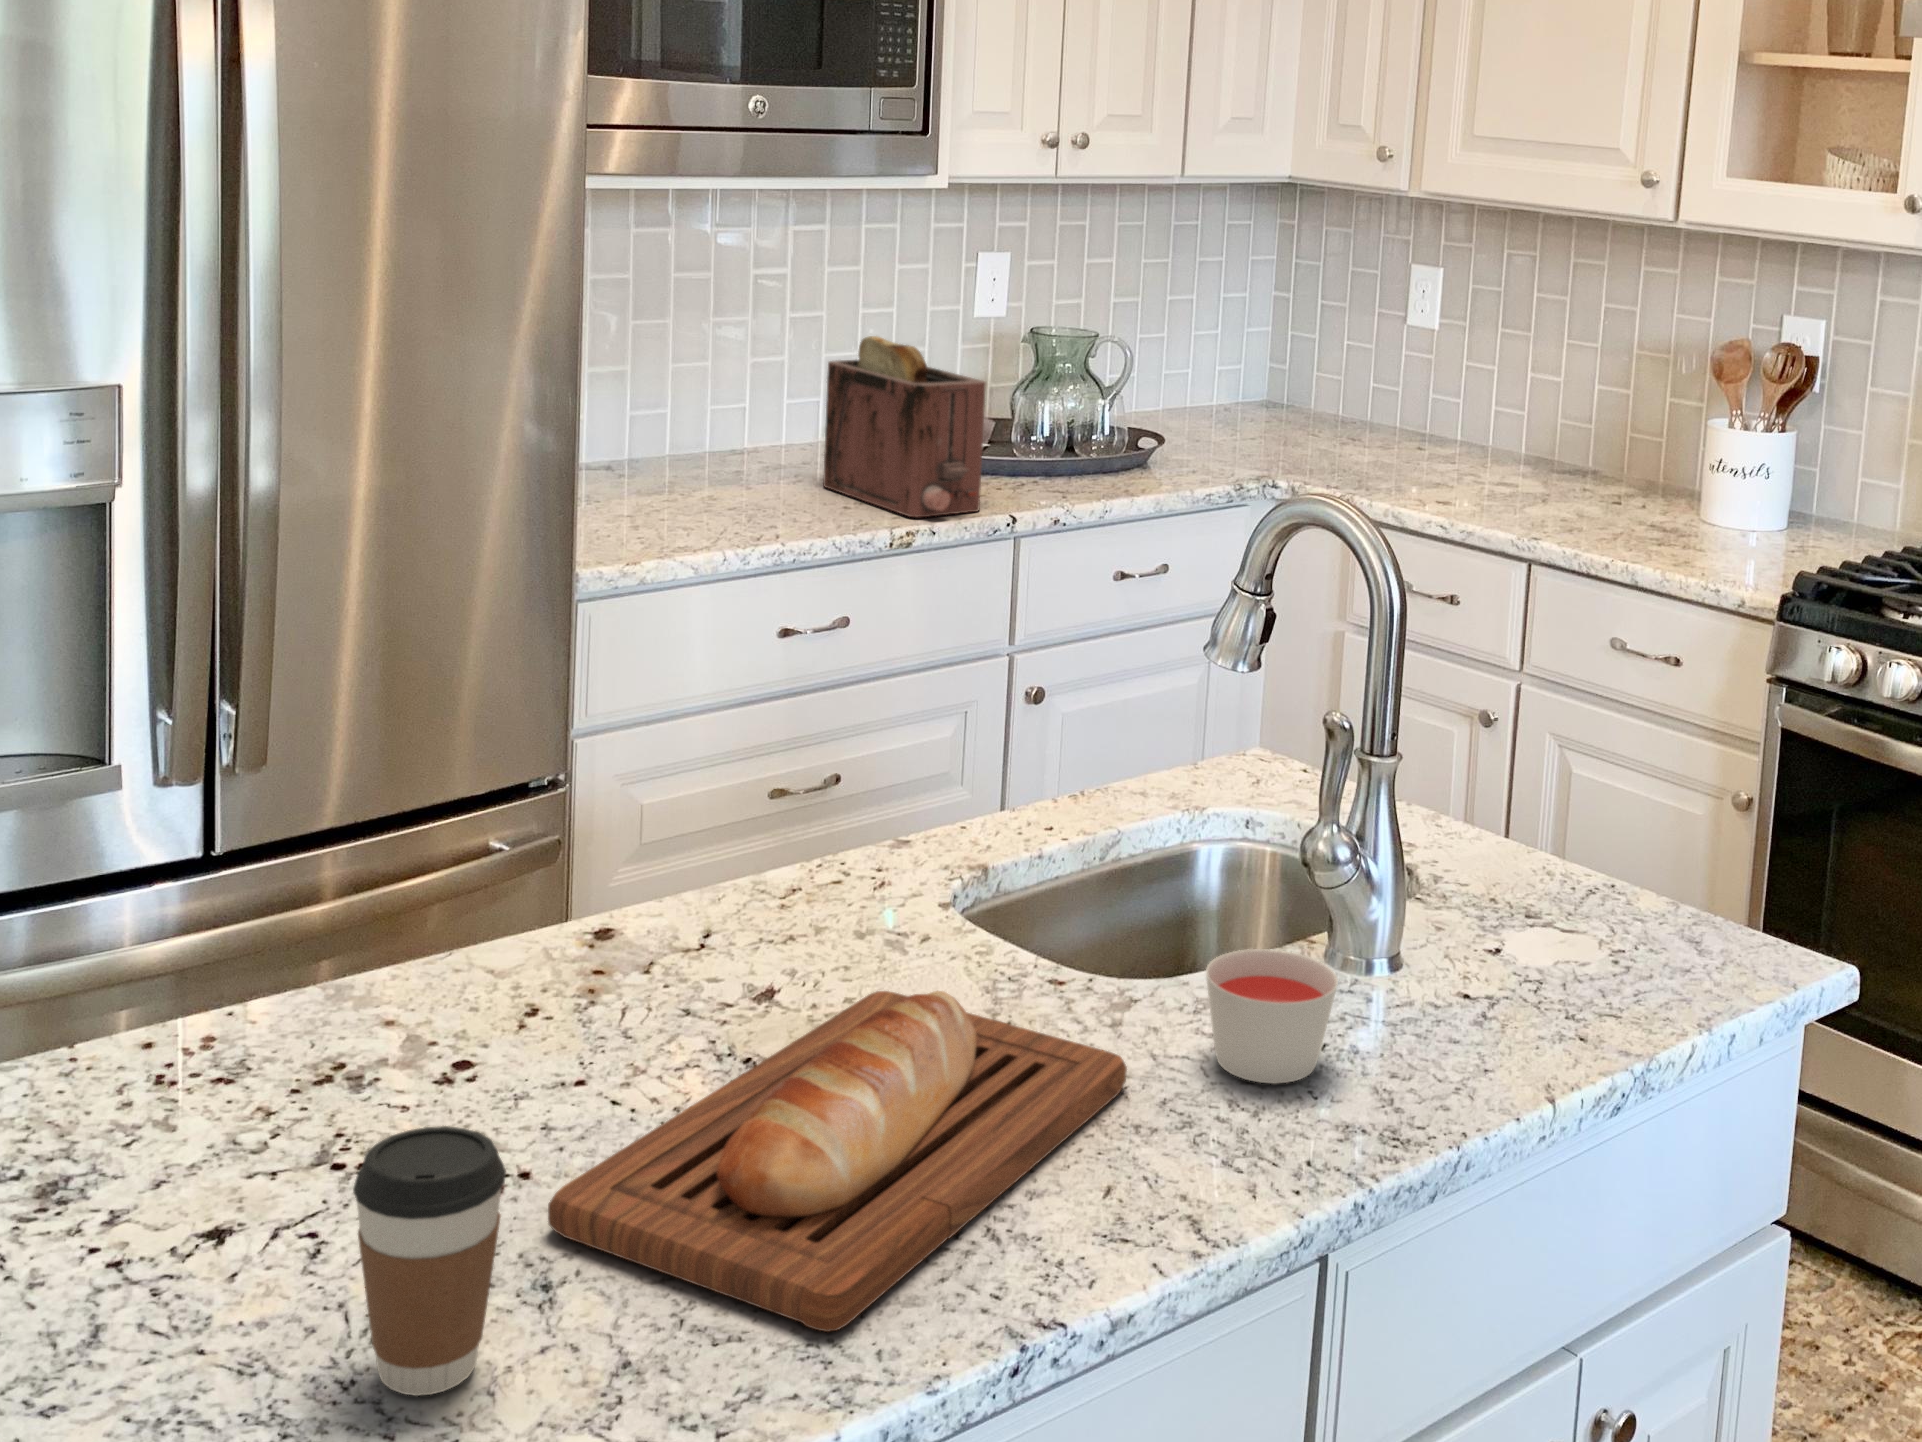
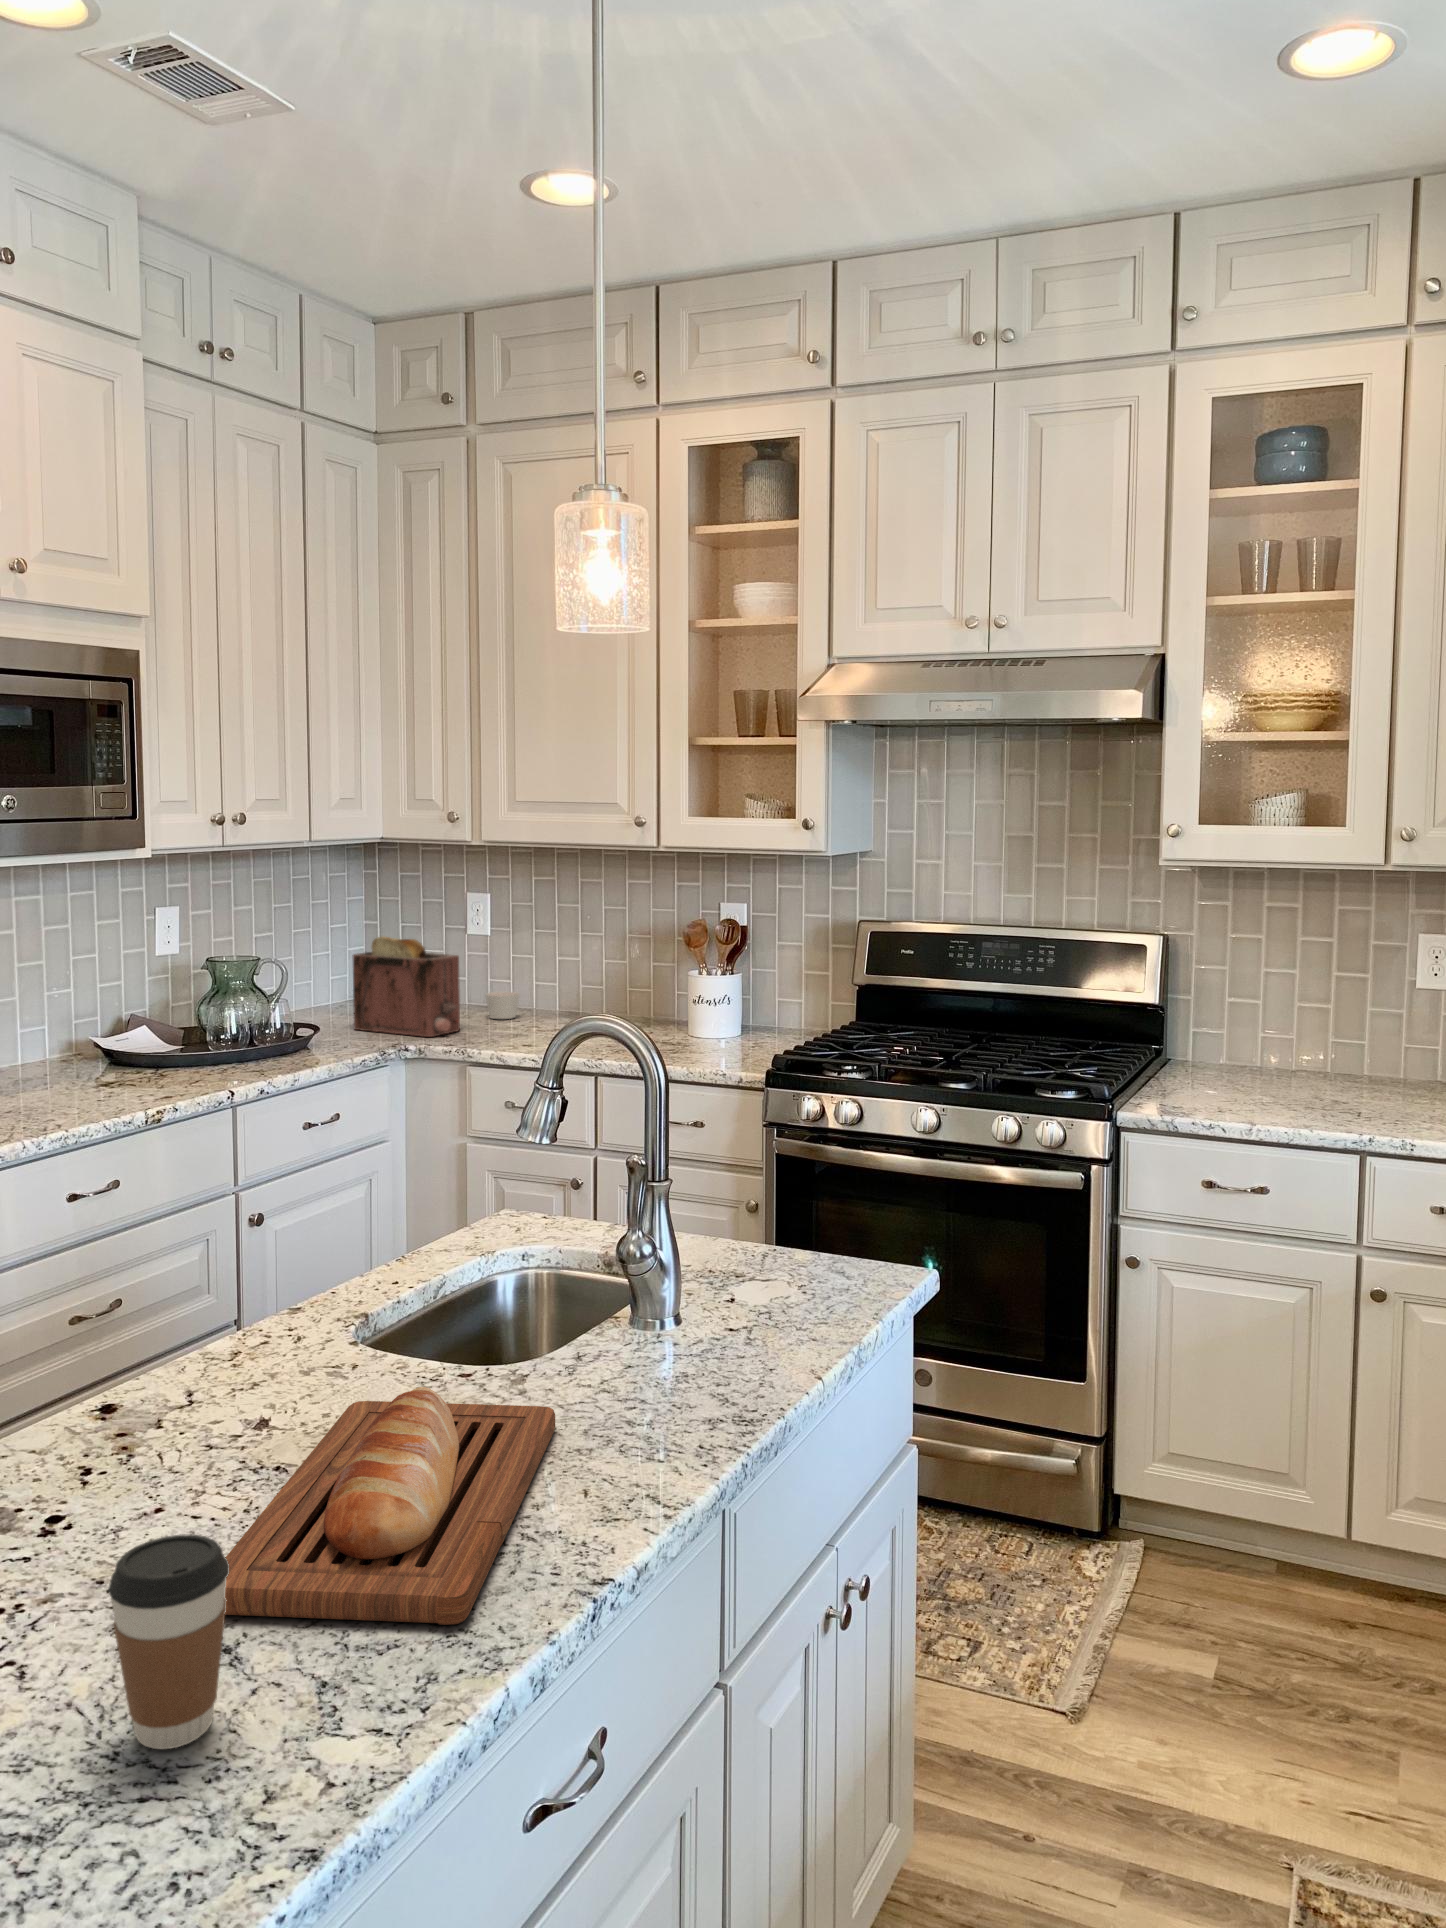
toaster: present [823,336,985,517] -> present [352,936,460,1037]
candle: present [1206,949,1338,1084] -> present [486,992,520,1019]

